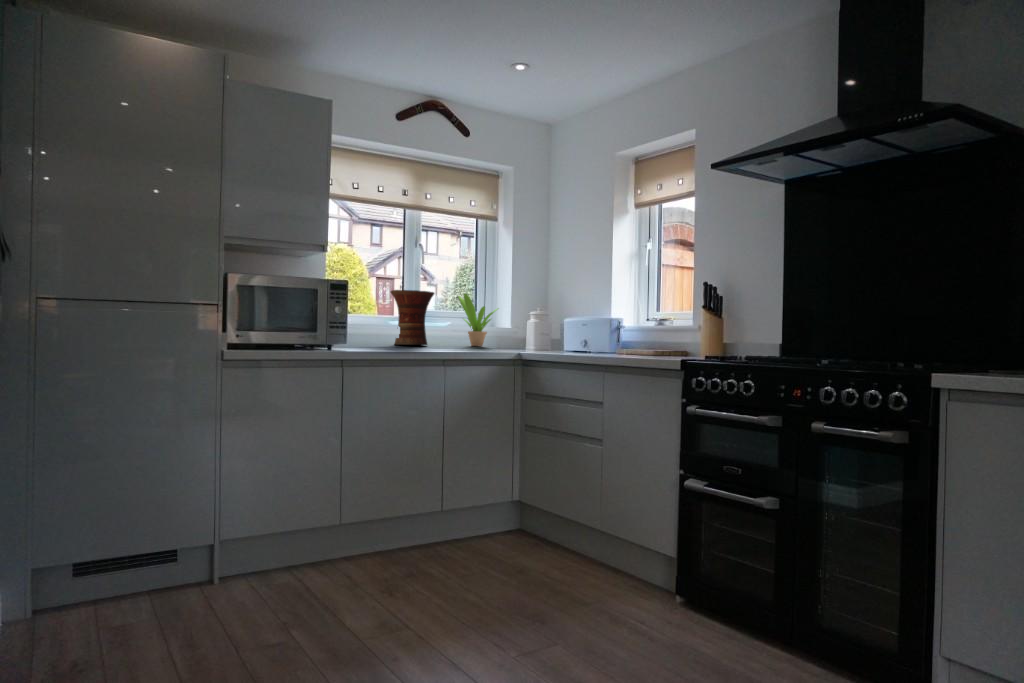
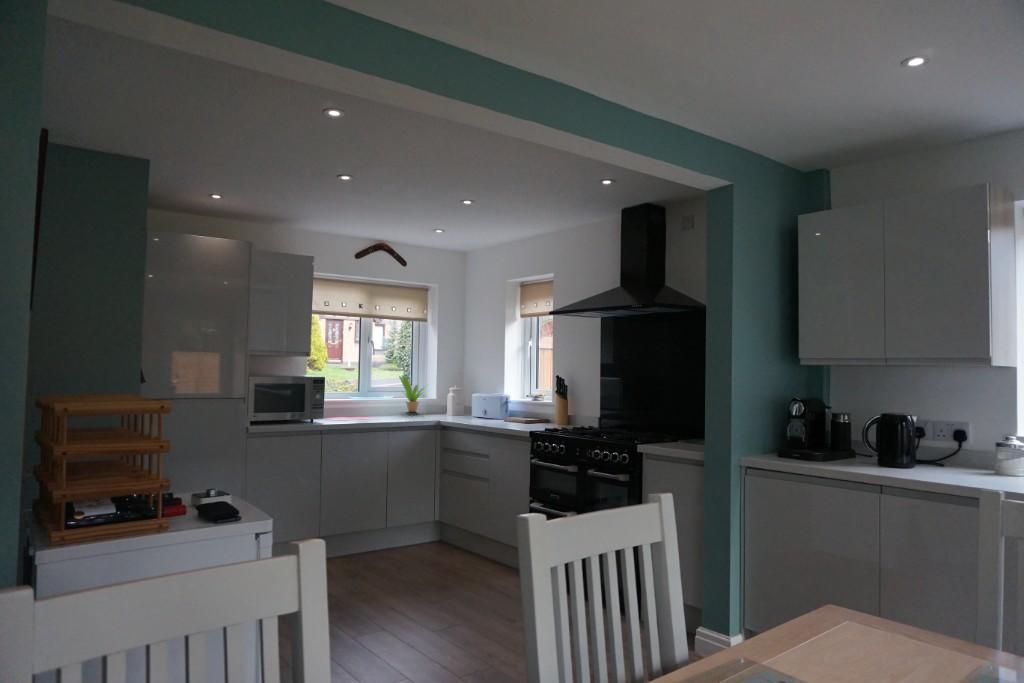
vase: present [391,290,434,345] -> none [351,376,382,414]

